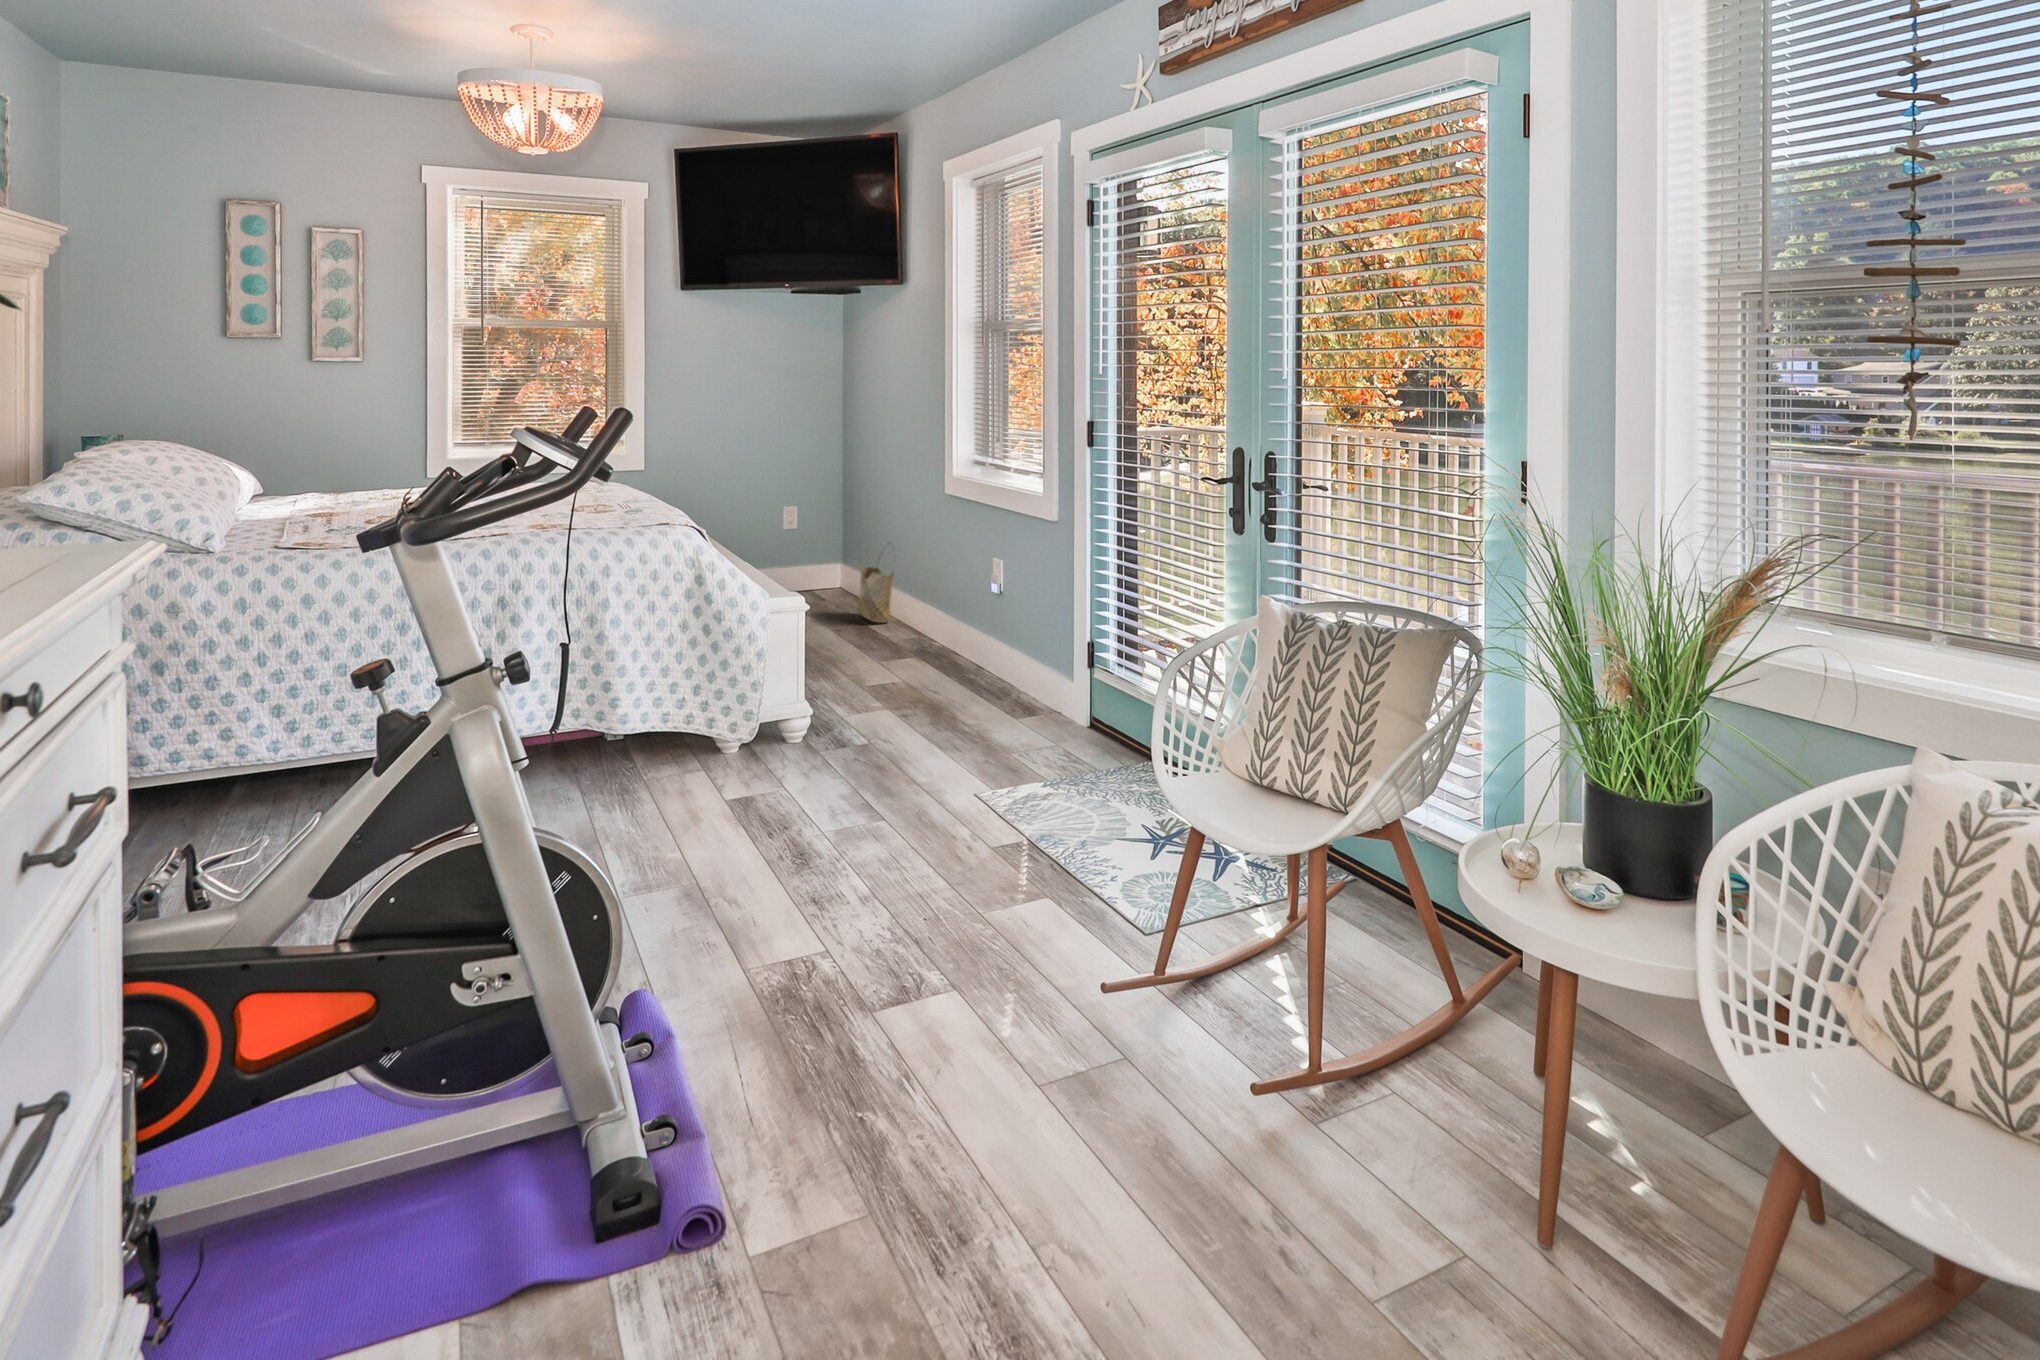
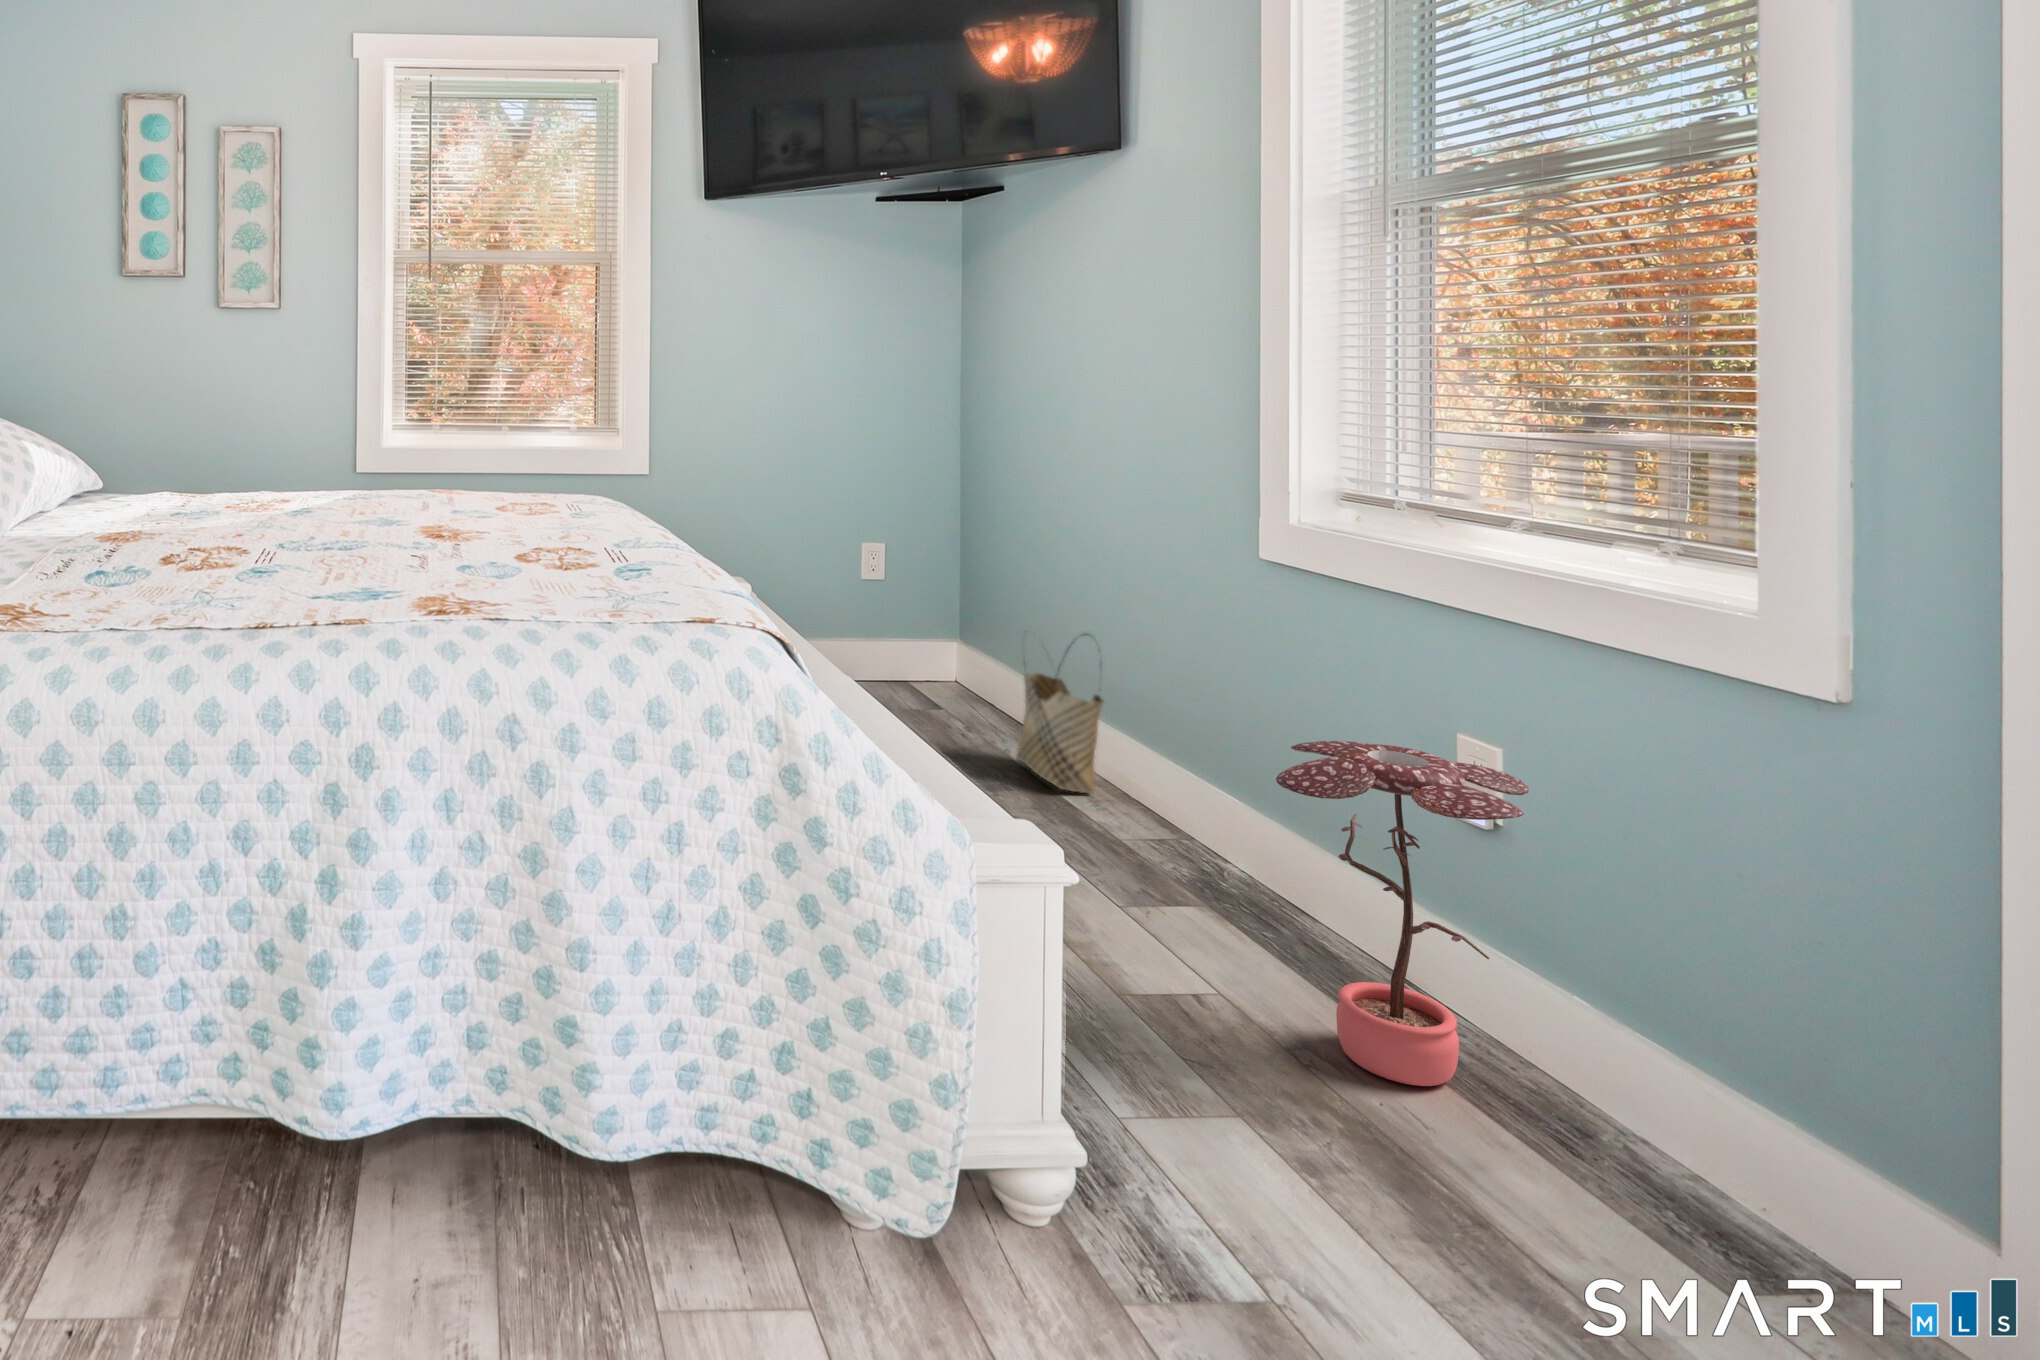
potted plant: none [912,563,1003,693] -> present [1276,741,1529,1086]

